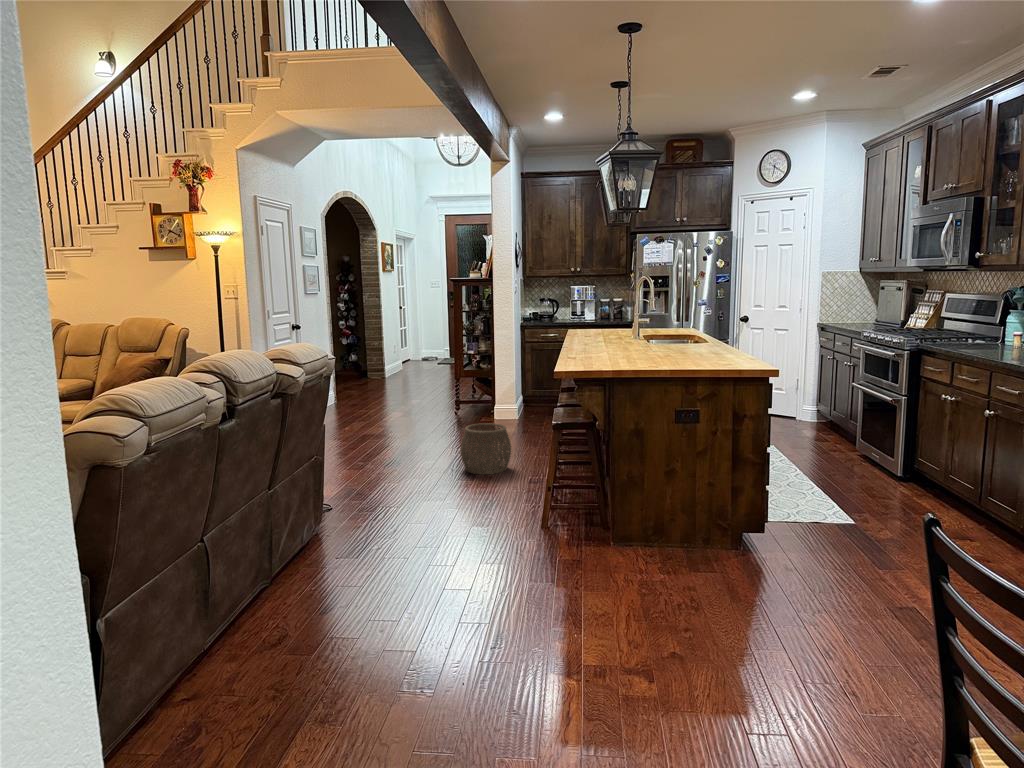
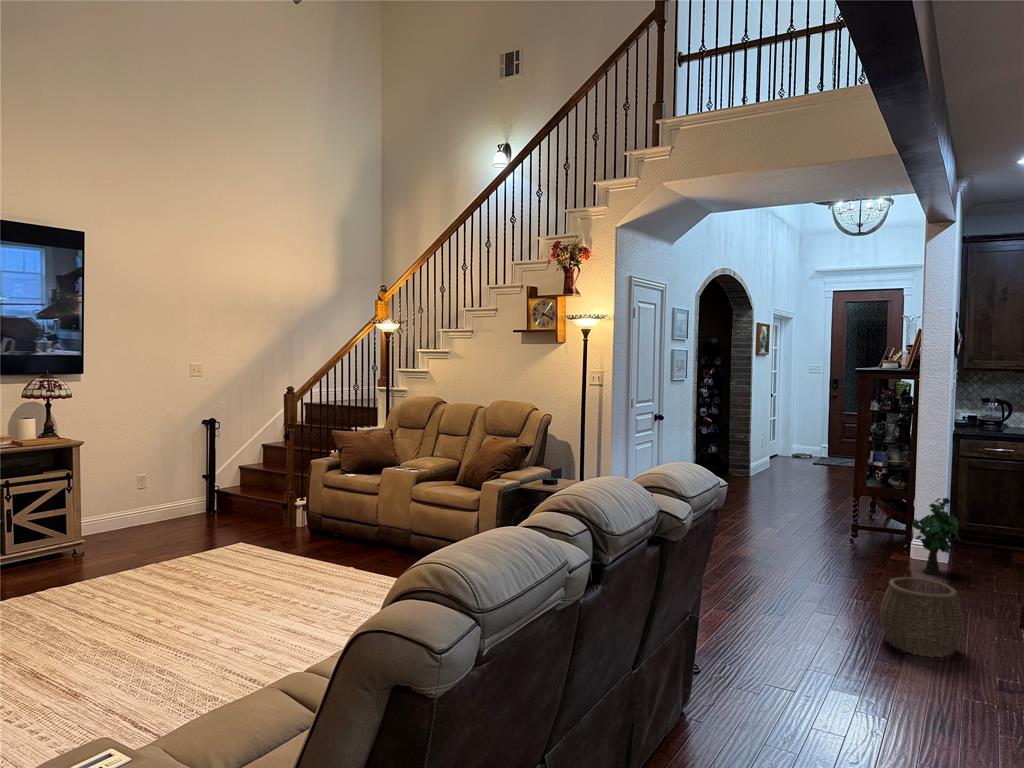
decorative plant: none [489,370,523,428] -> present [911,498,961,575]

